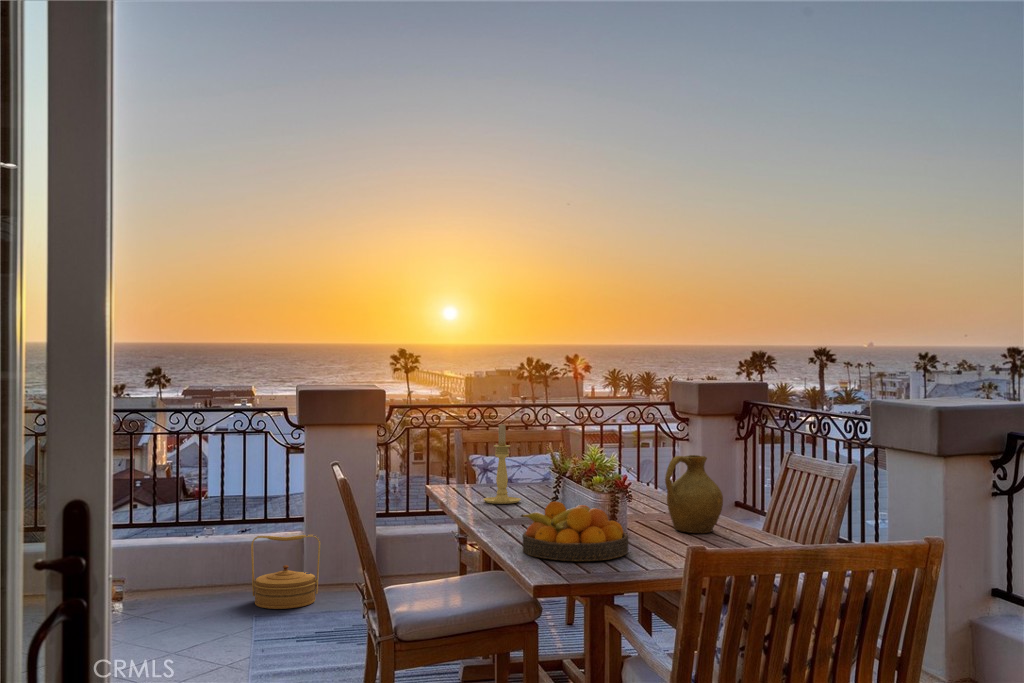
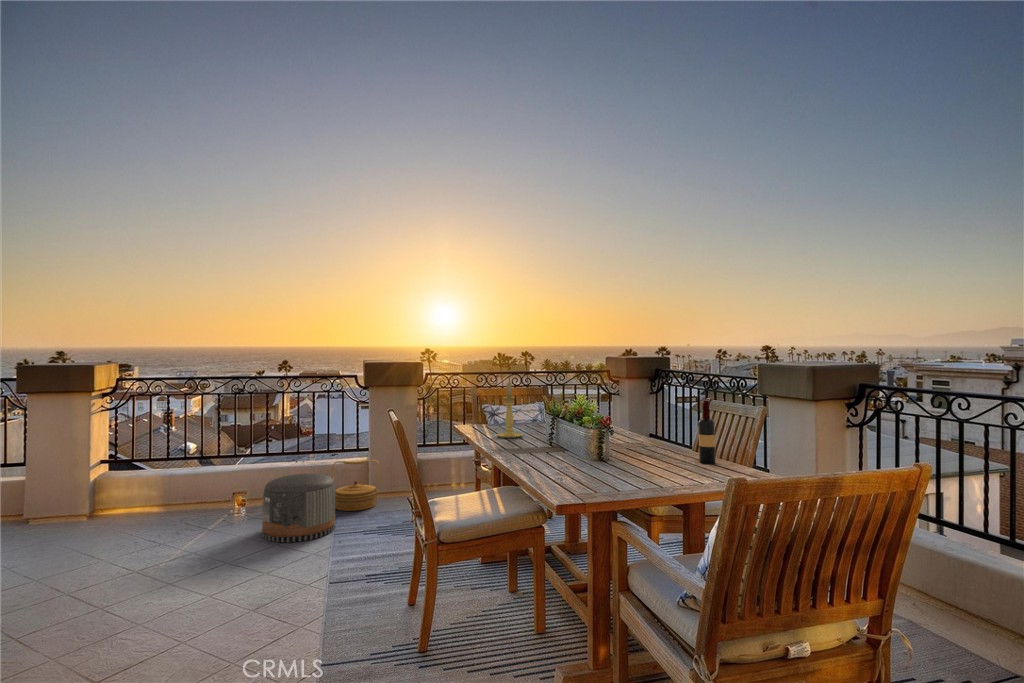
pitcher: present [665,455,723,533] -> none [634,401,675,457]
wine bottle: none [751,455,773,543] -> present [698,401,715,464]
fruit bowl: present [521,501,629,561] -> none [536,436,618,481]
pouf: none [153,553,256,649] -> present [262,474,335,542]

